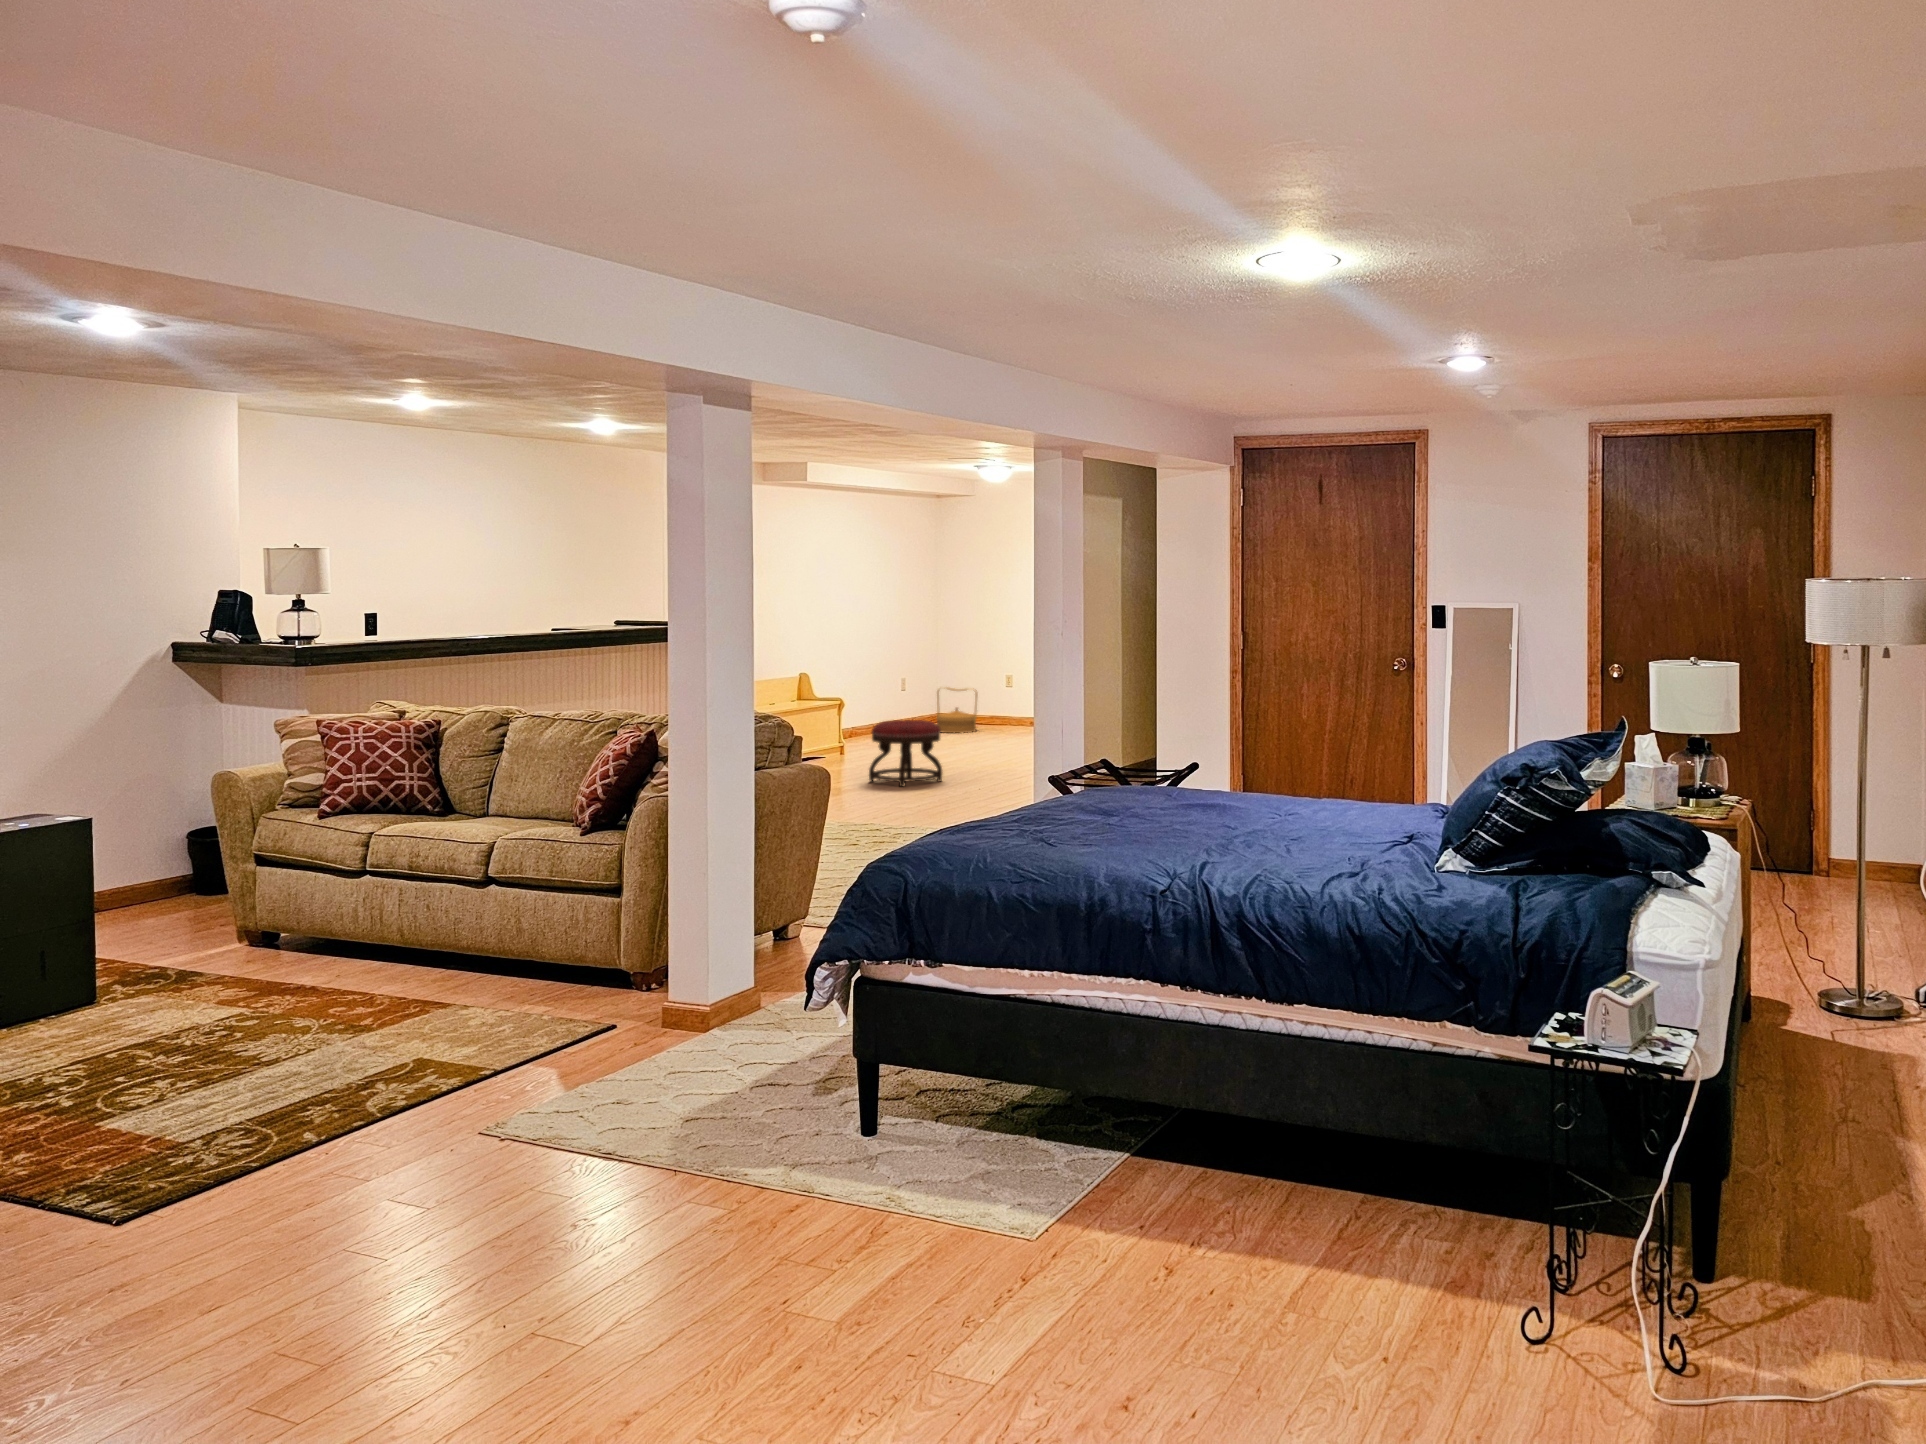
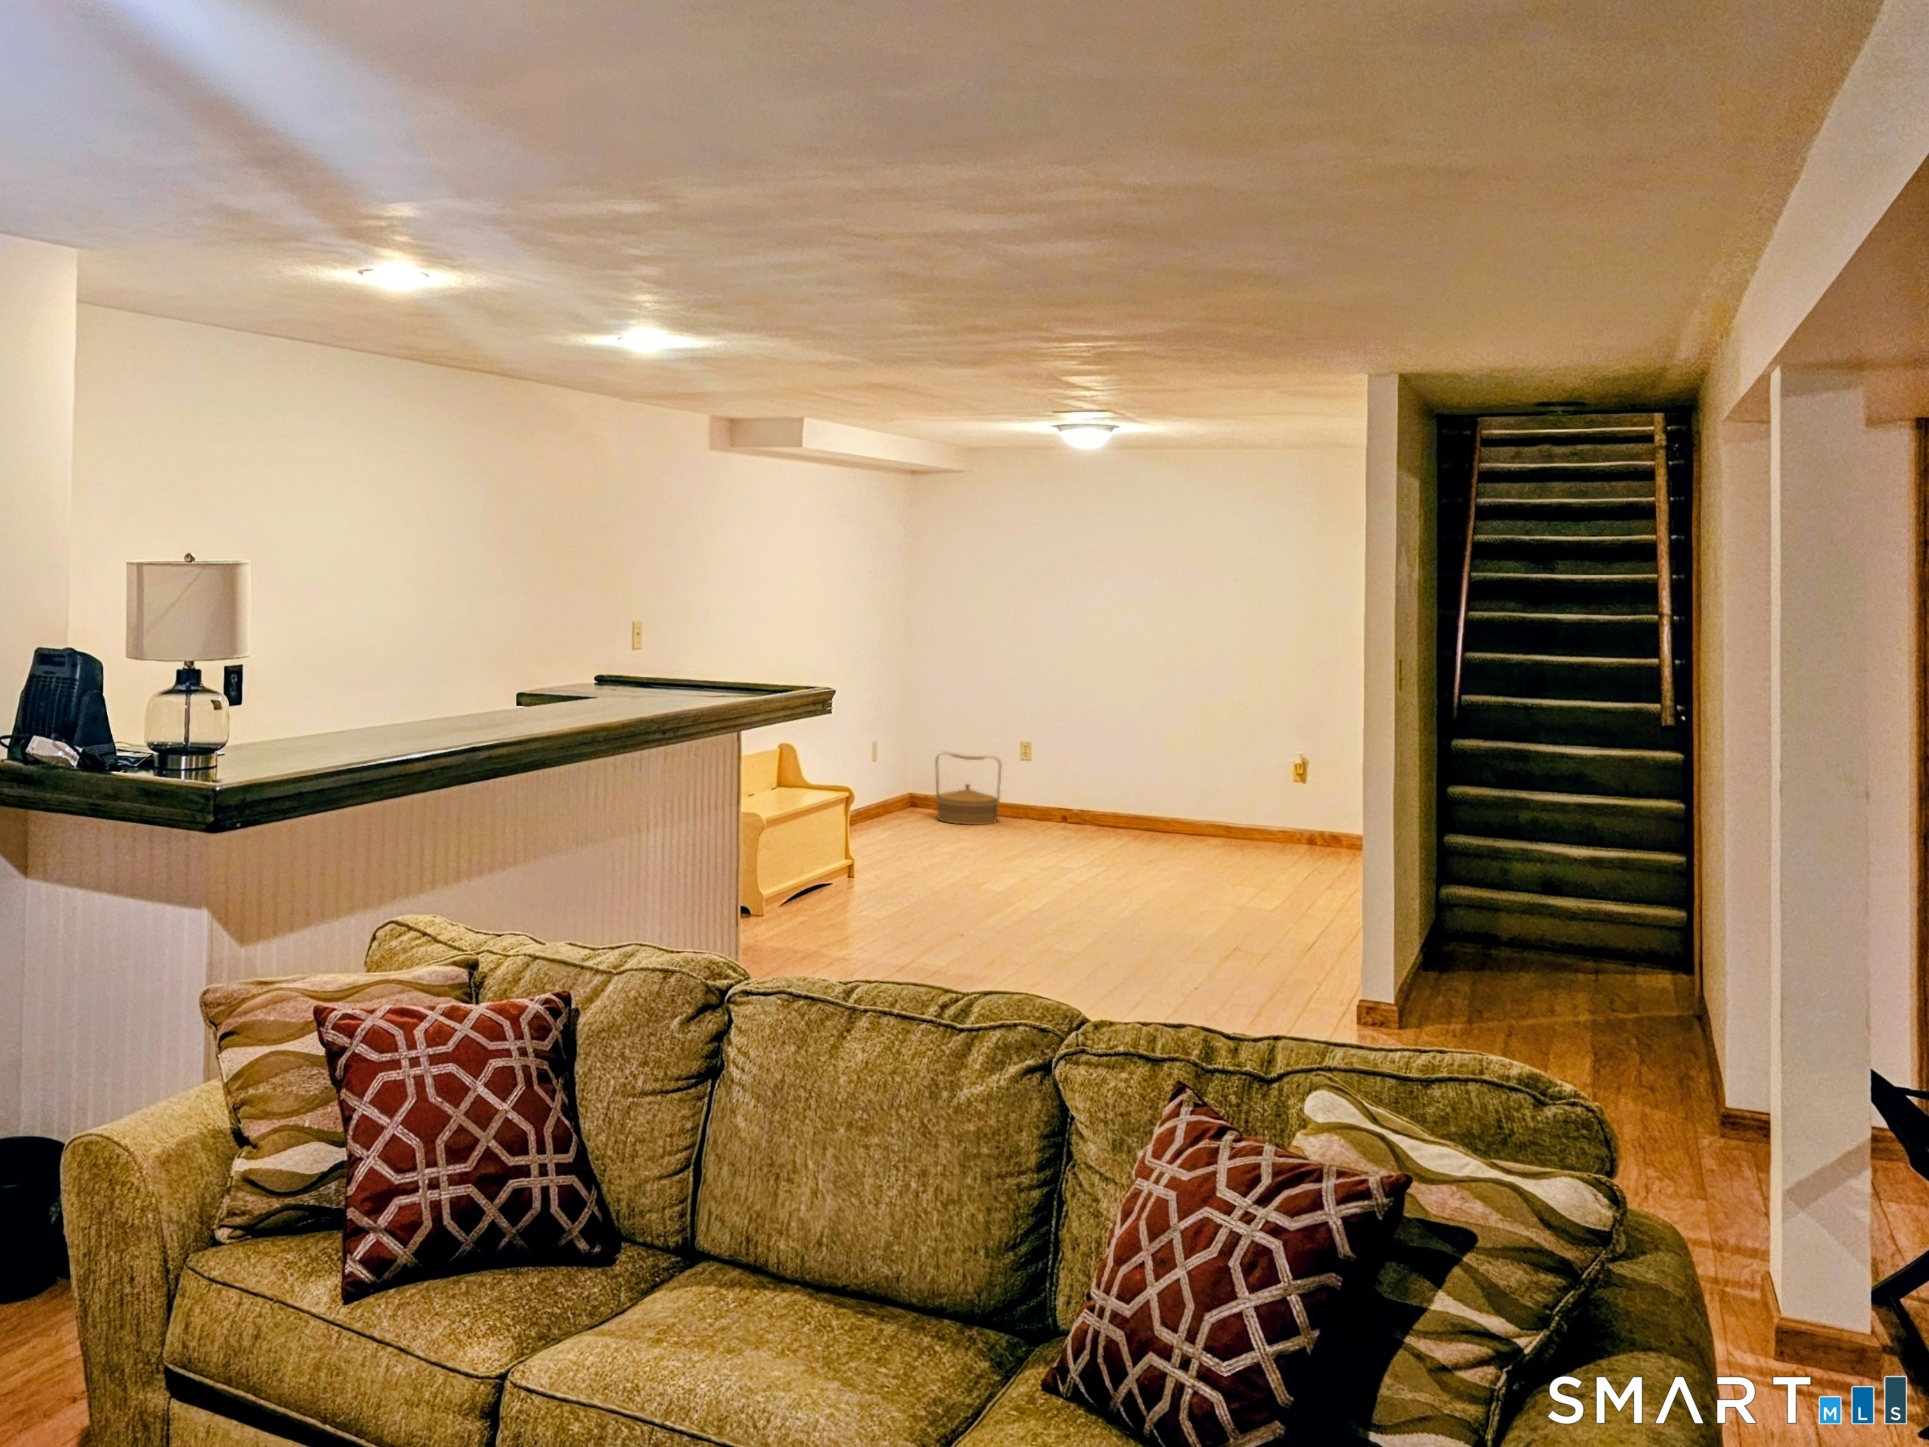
ottoman: present [869,720,942,787] -> none [964,837,1089,958]

